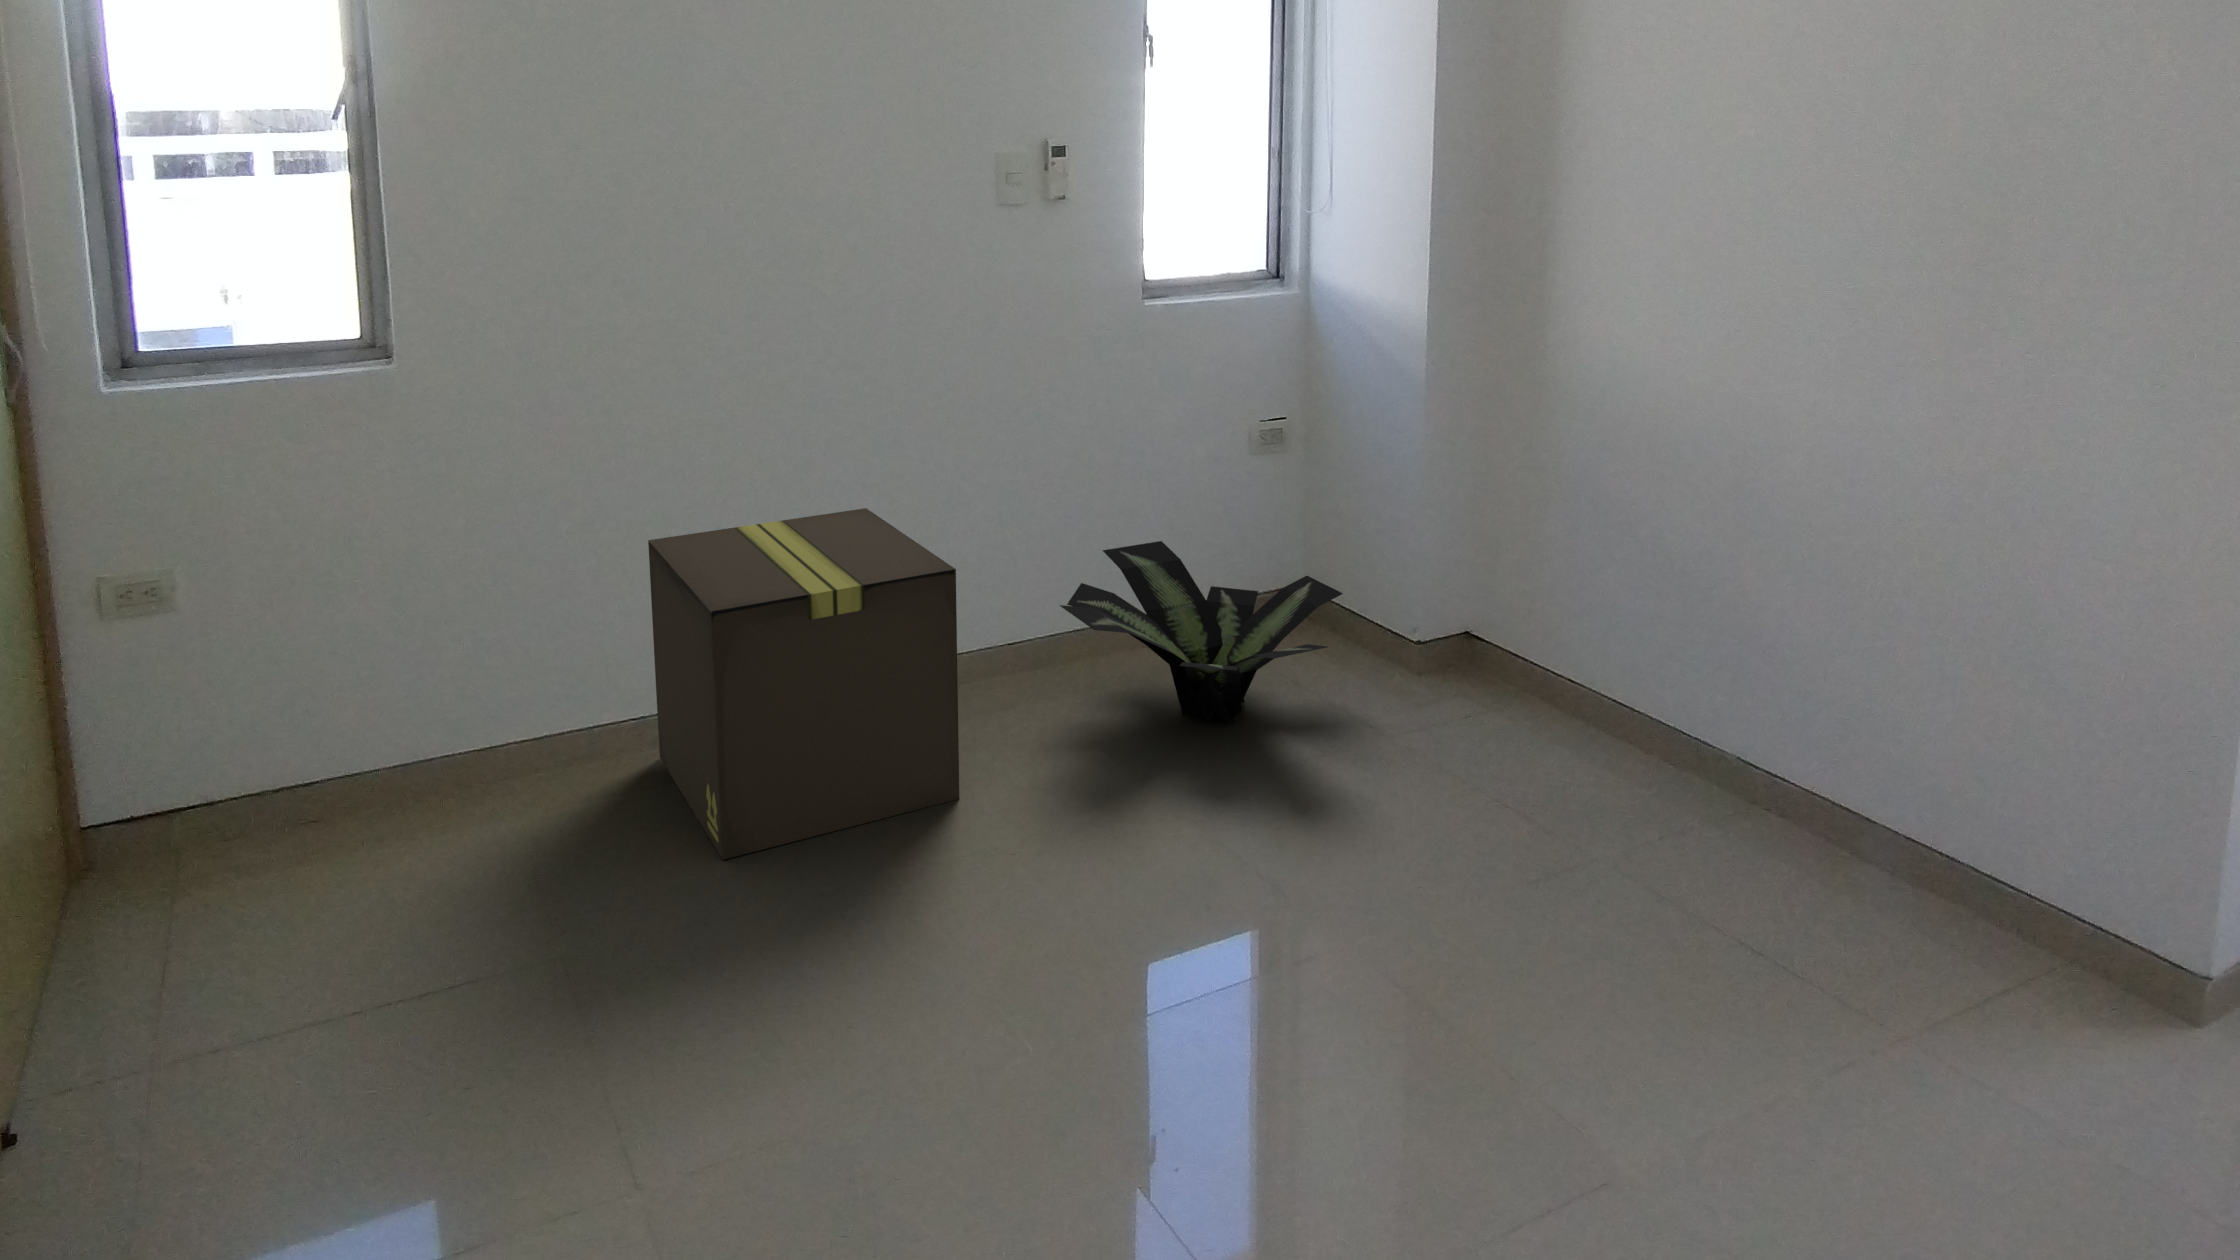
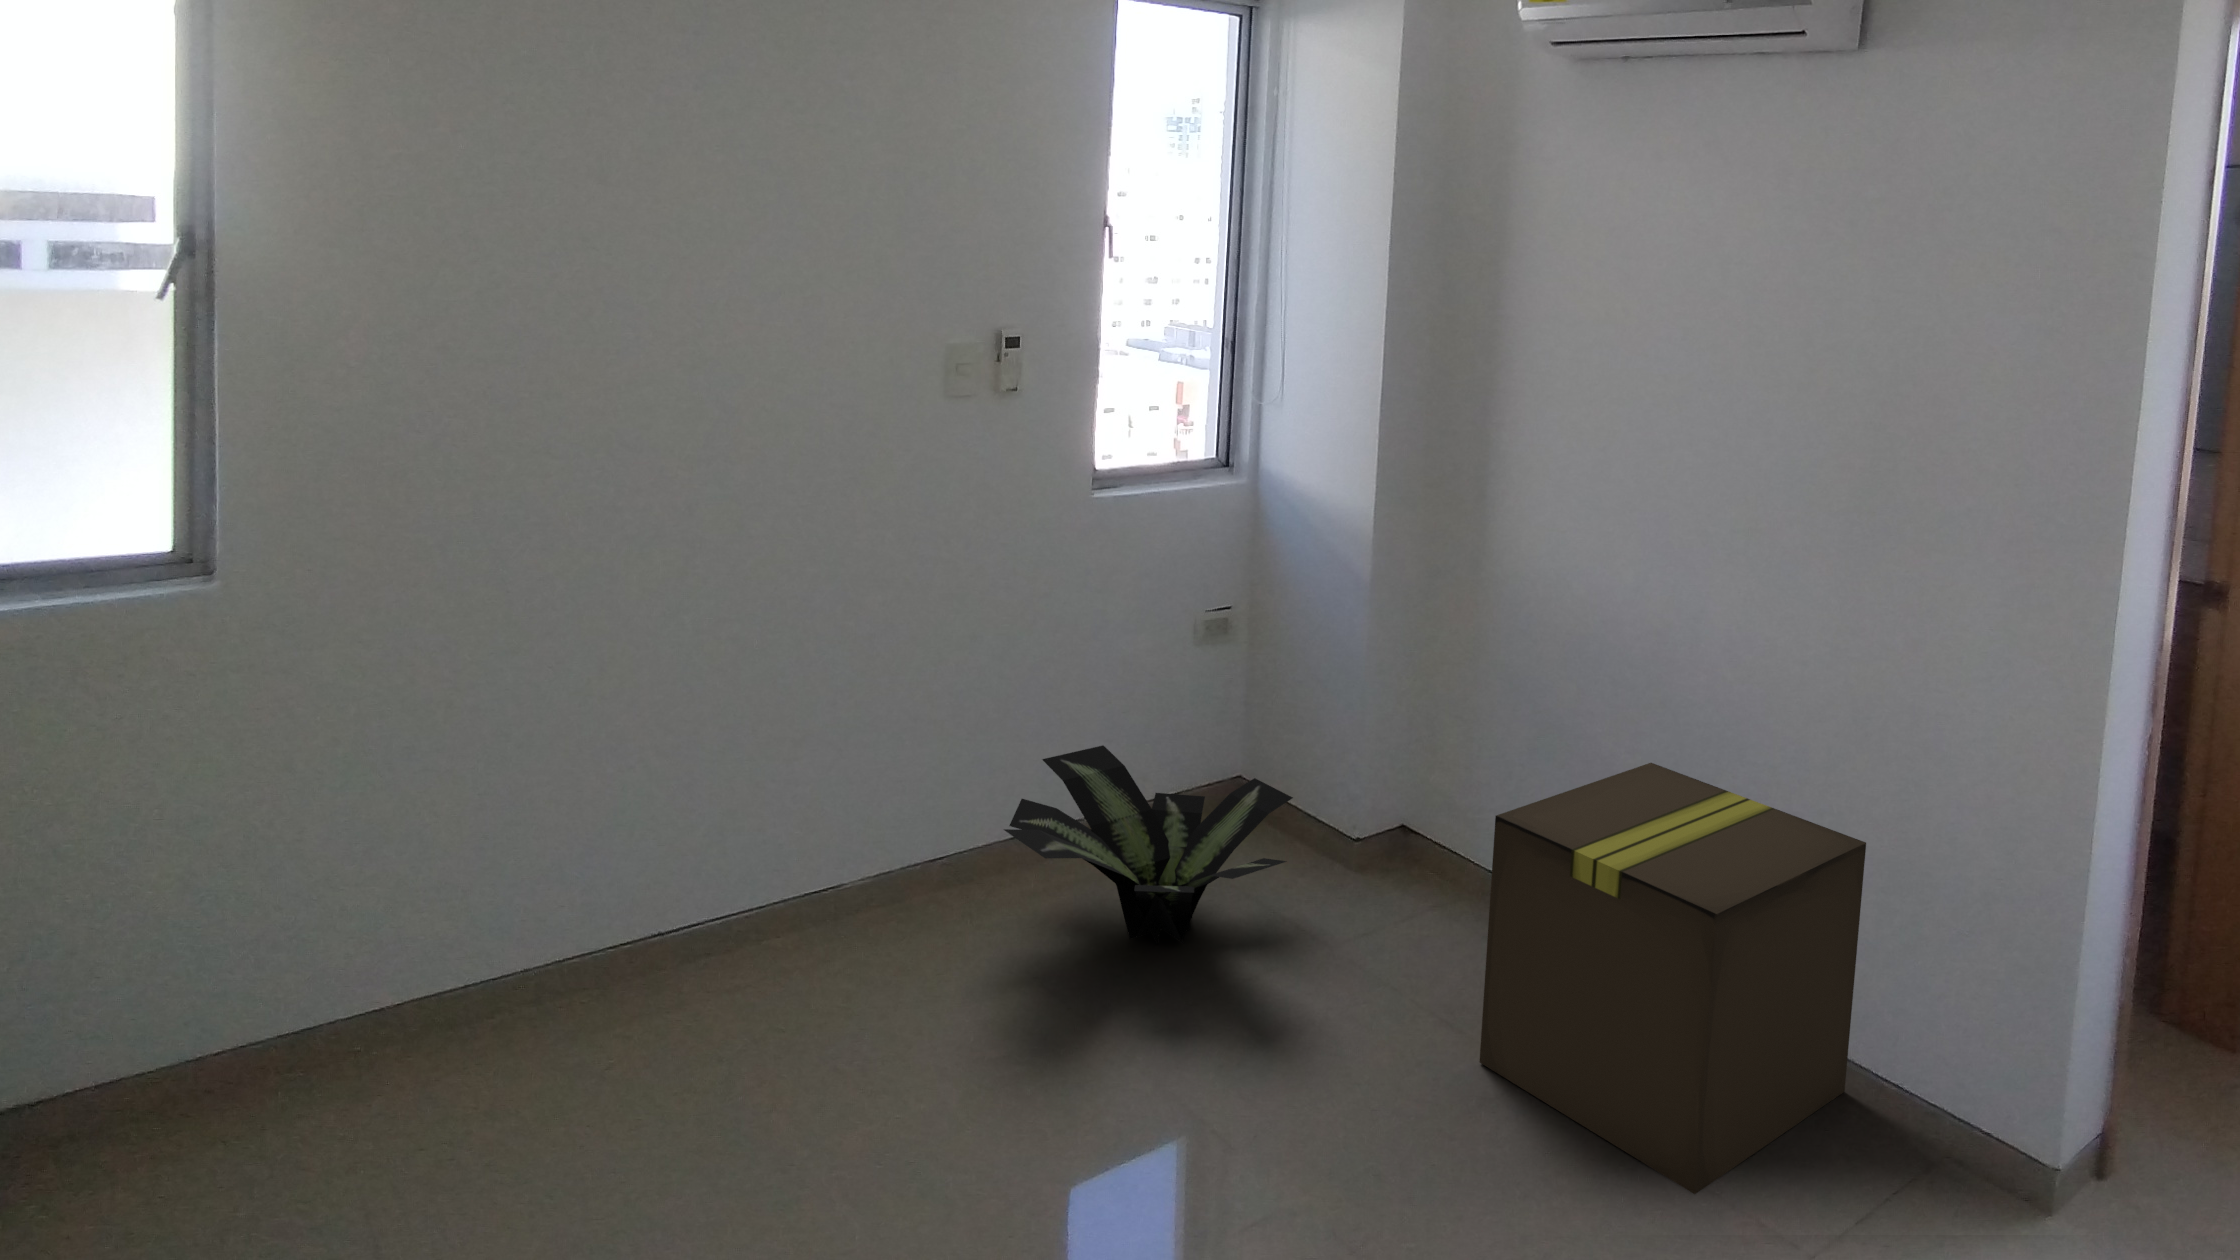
cardboard box: present [648,508,959,860] -> present [1480,763,1866,1194]

